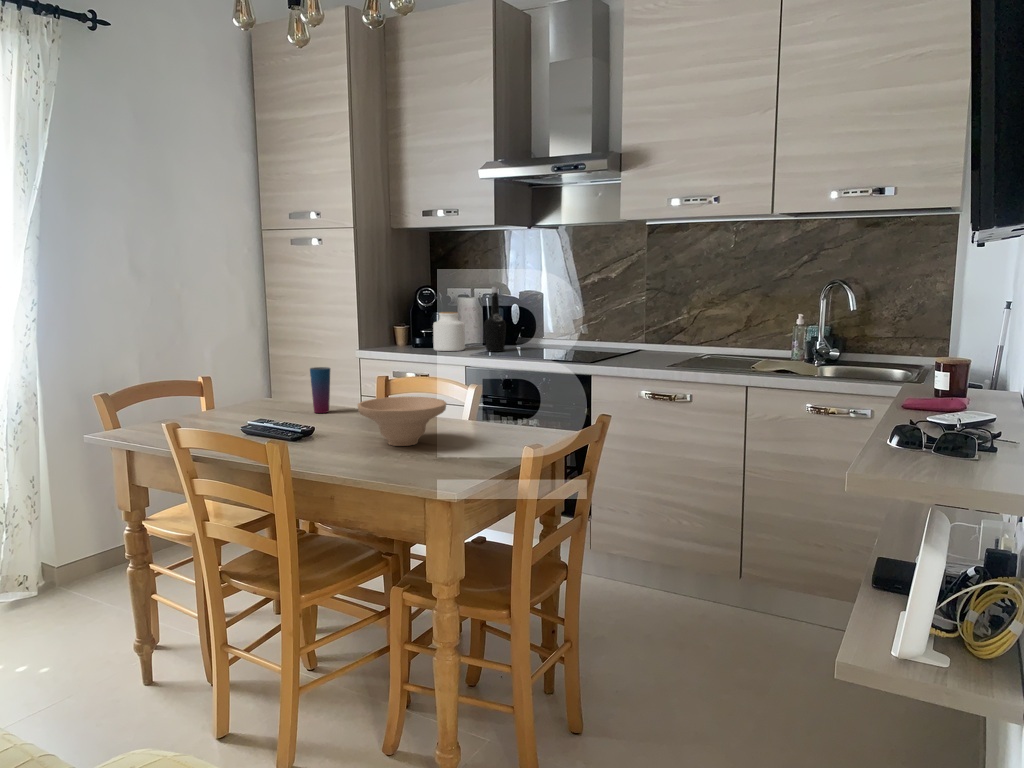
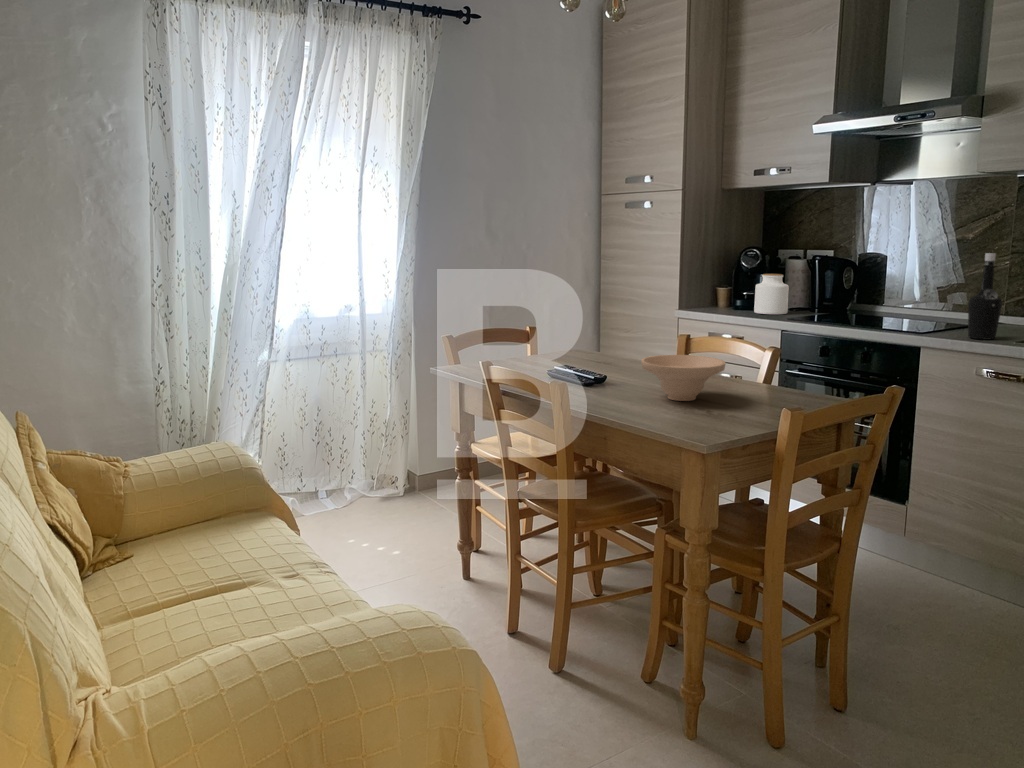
bottle: present [484,287,506,352] -> present [968,253,1002,339]
cup: present [310,367,330,413] -> none [614,324,633,366]

